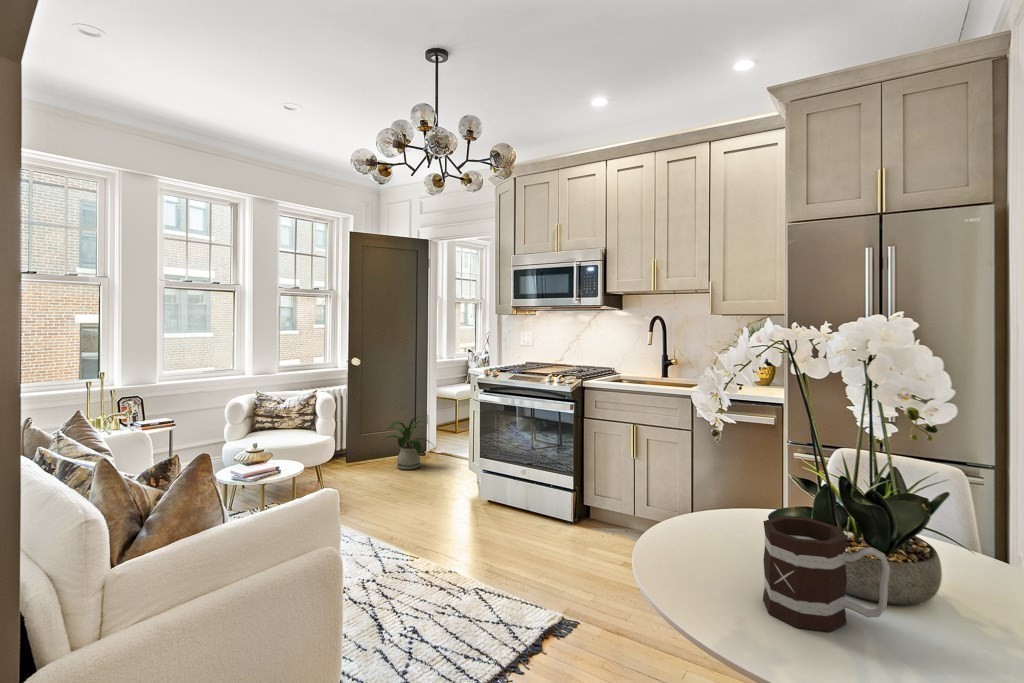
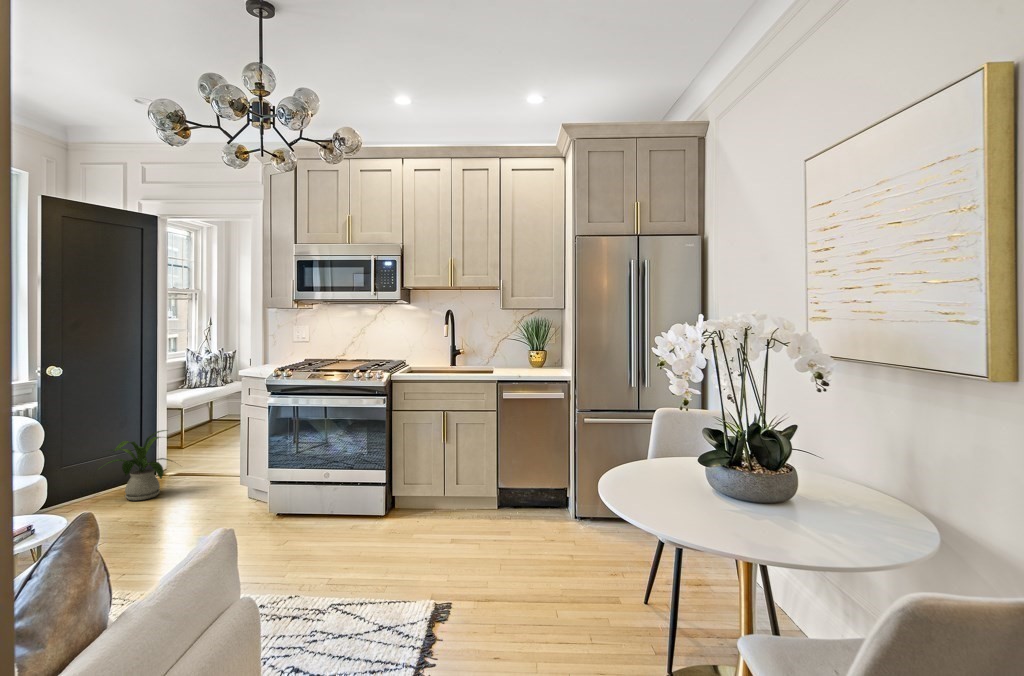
mug: present [763,516,890,632] -> none [725,458,802,530]

